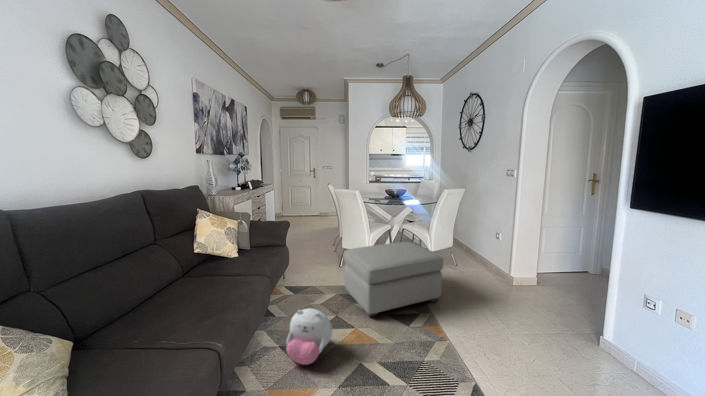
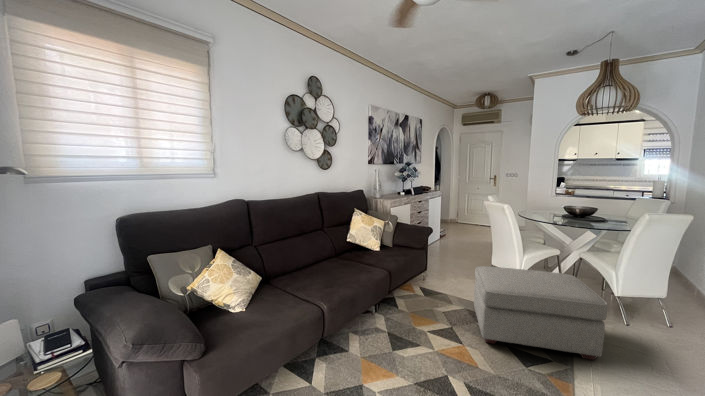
plush toy: present [286,308,332,365] -> none [386,305,430,353]

